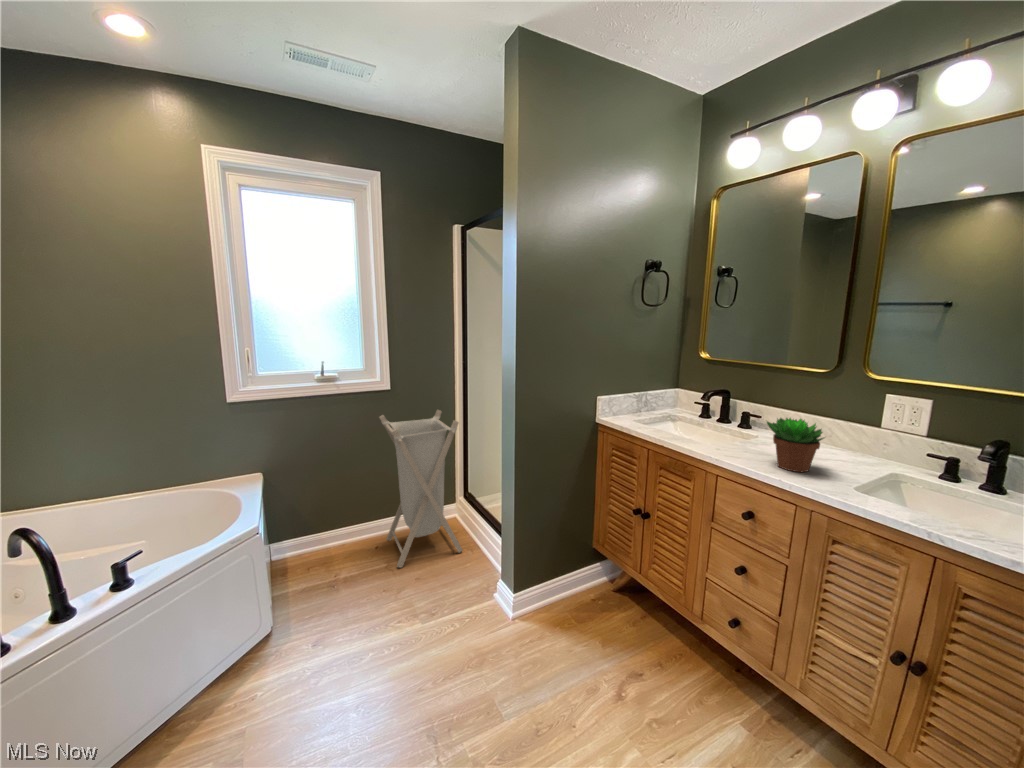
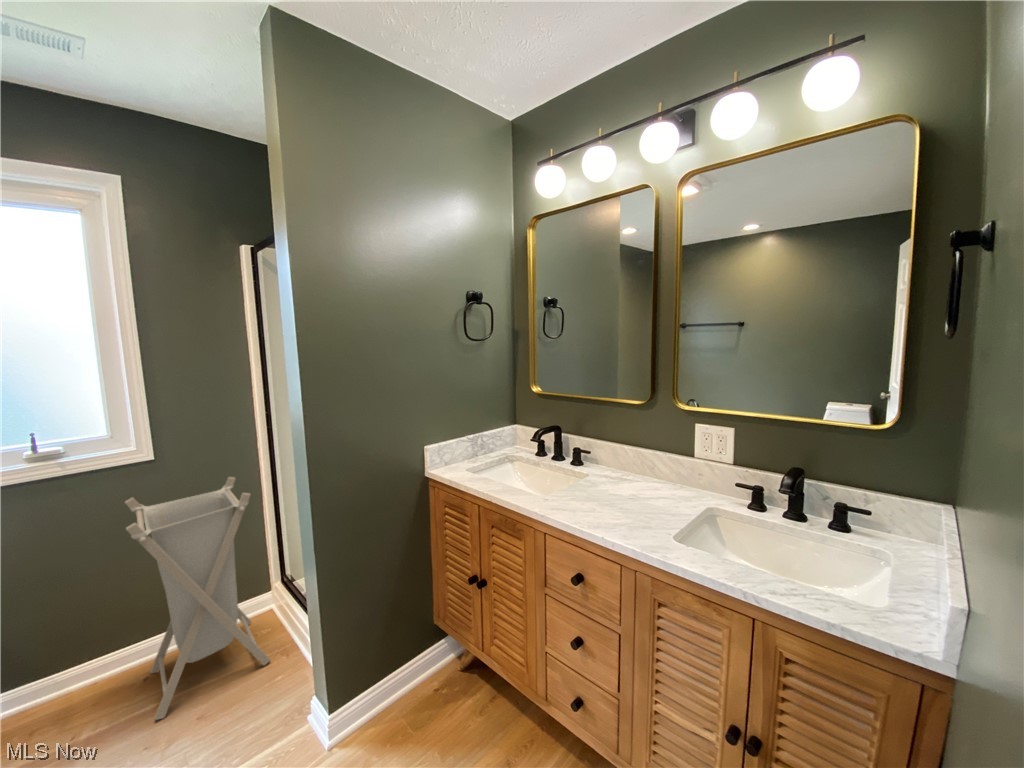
succulent plant: present [767,418,824,473] -> none [589,459,645,522]

